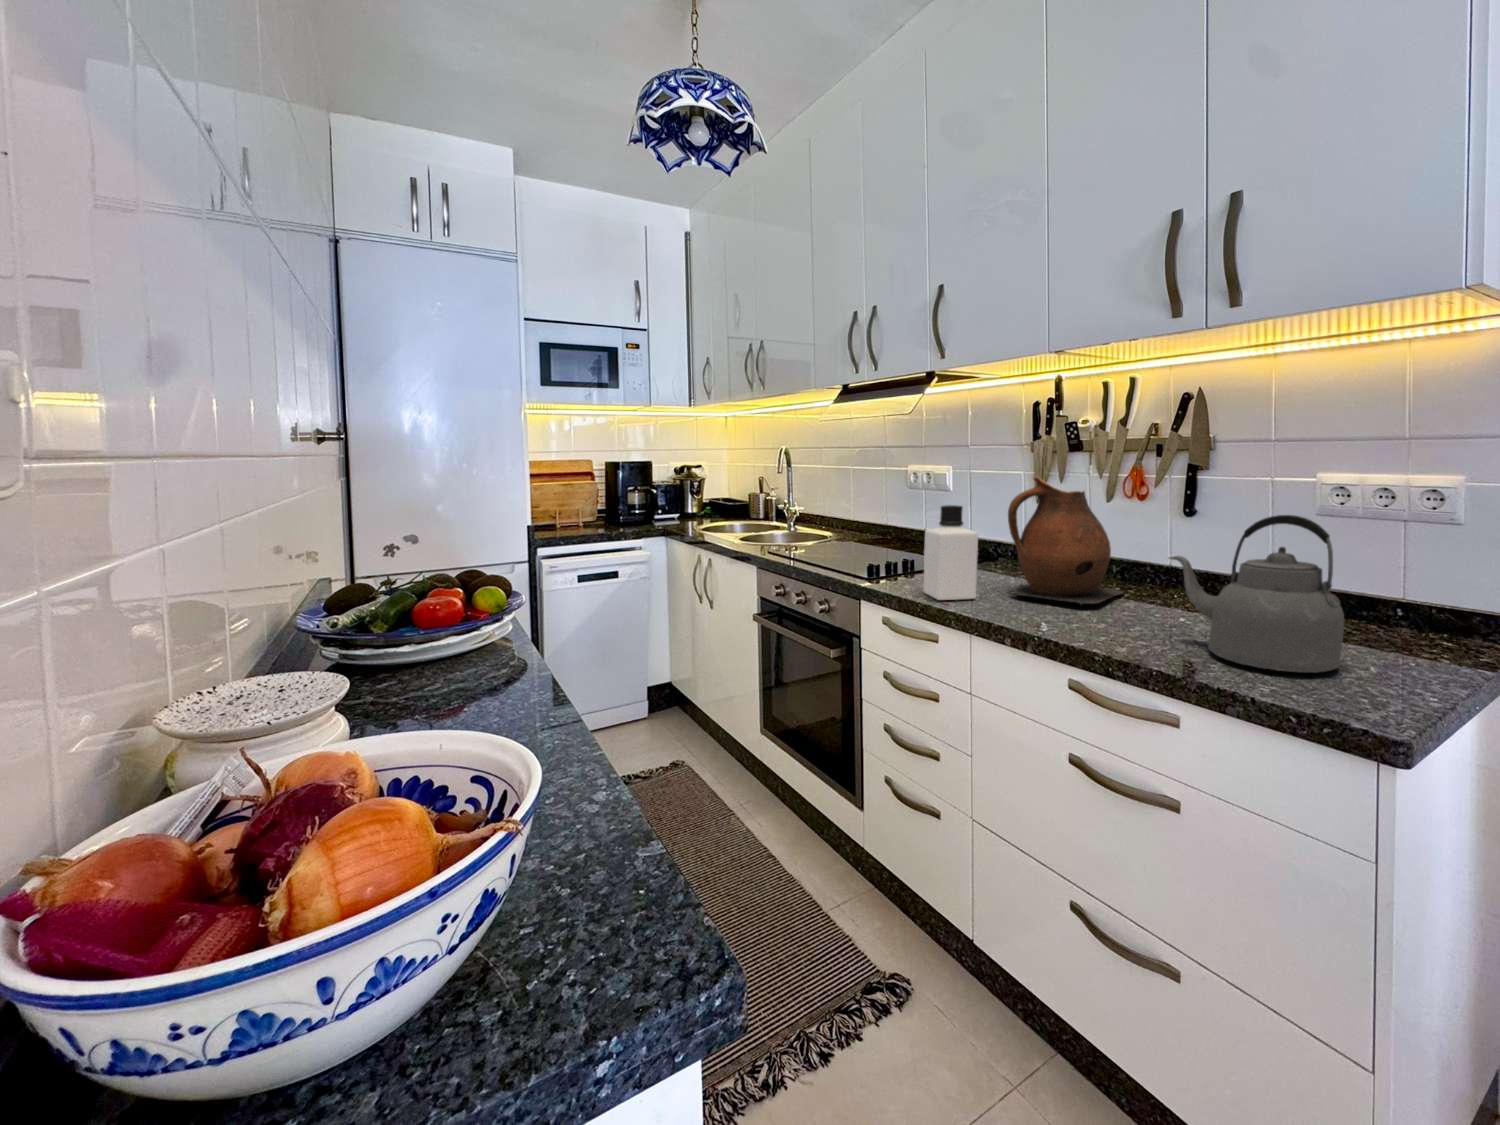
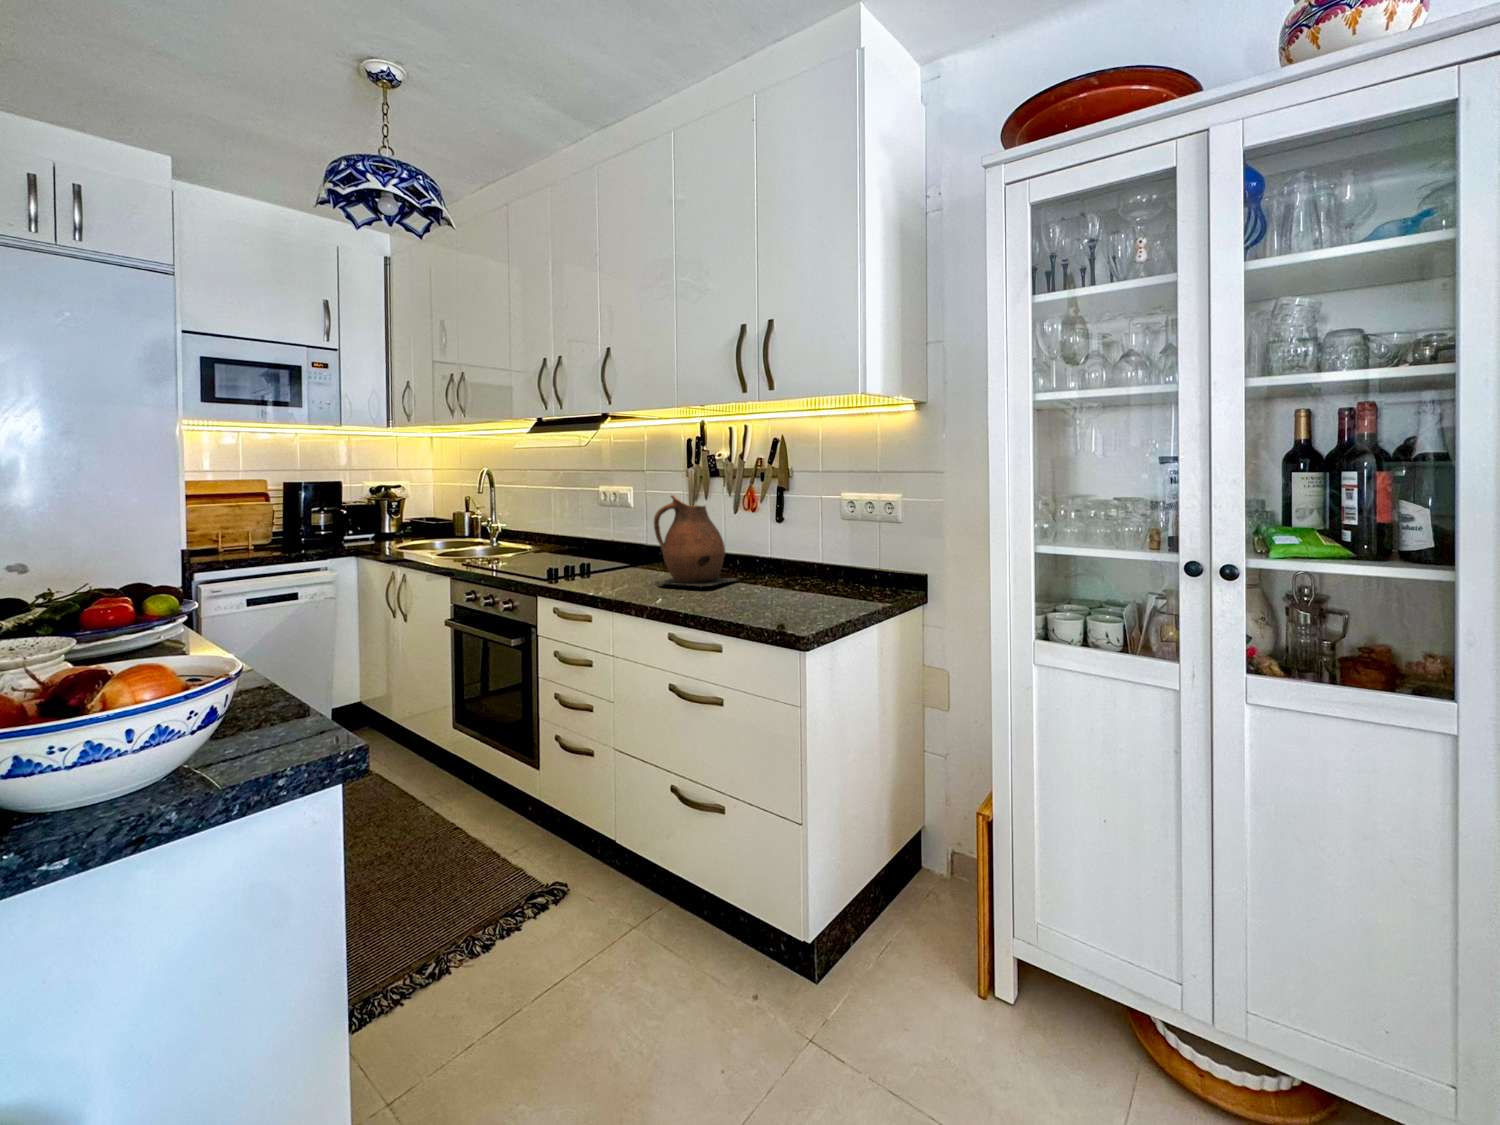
bottle: present [924,505,978,600] -> none [592,517,631,590]
kettle: present [1169,515,1344,672] -> none [739,517,822,611]

